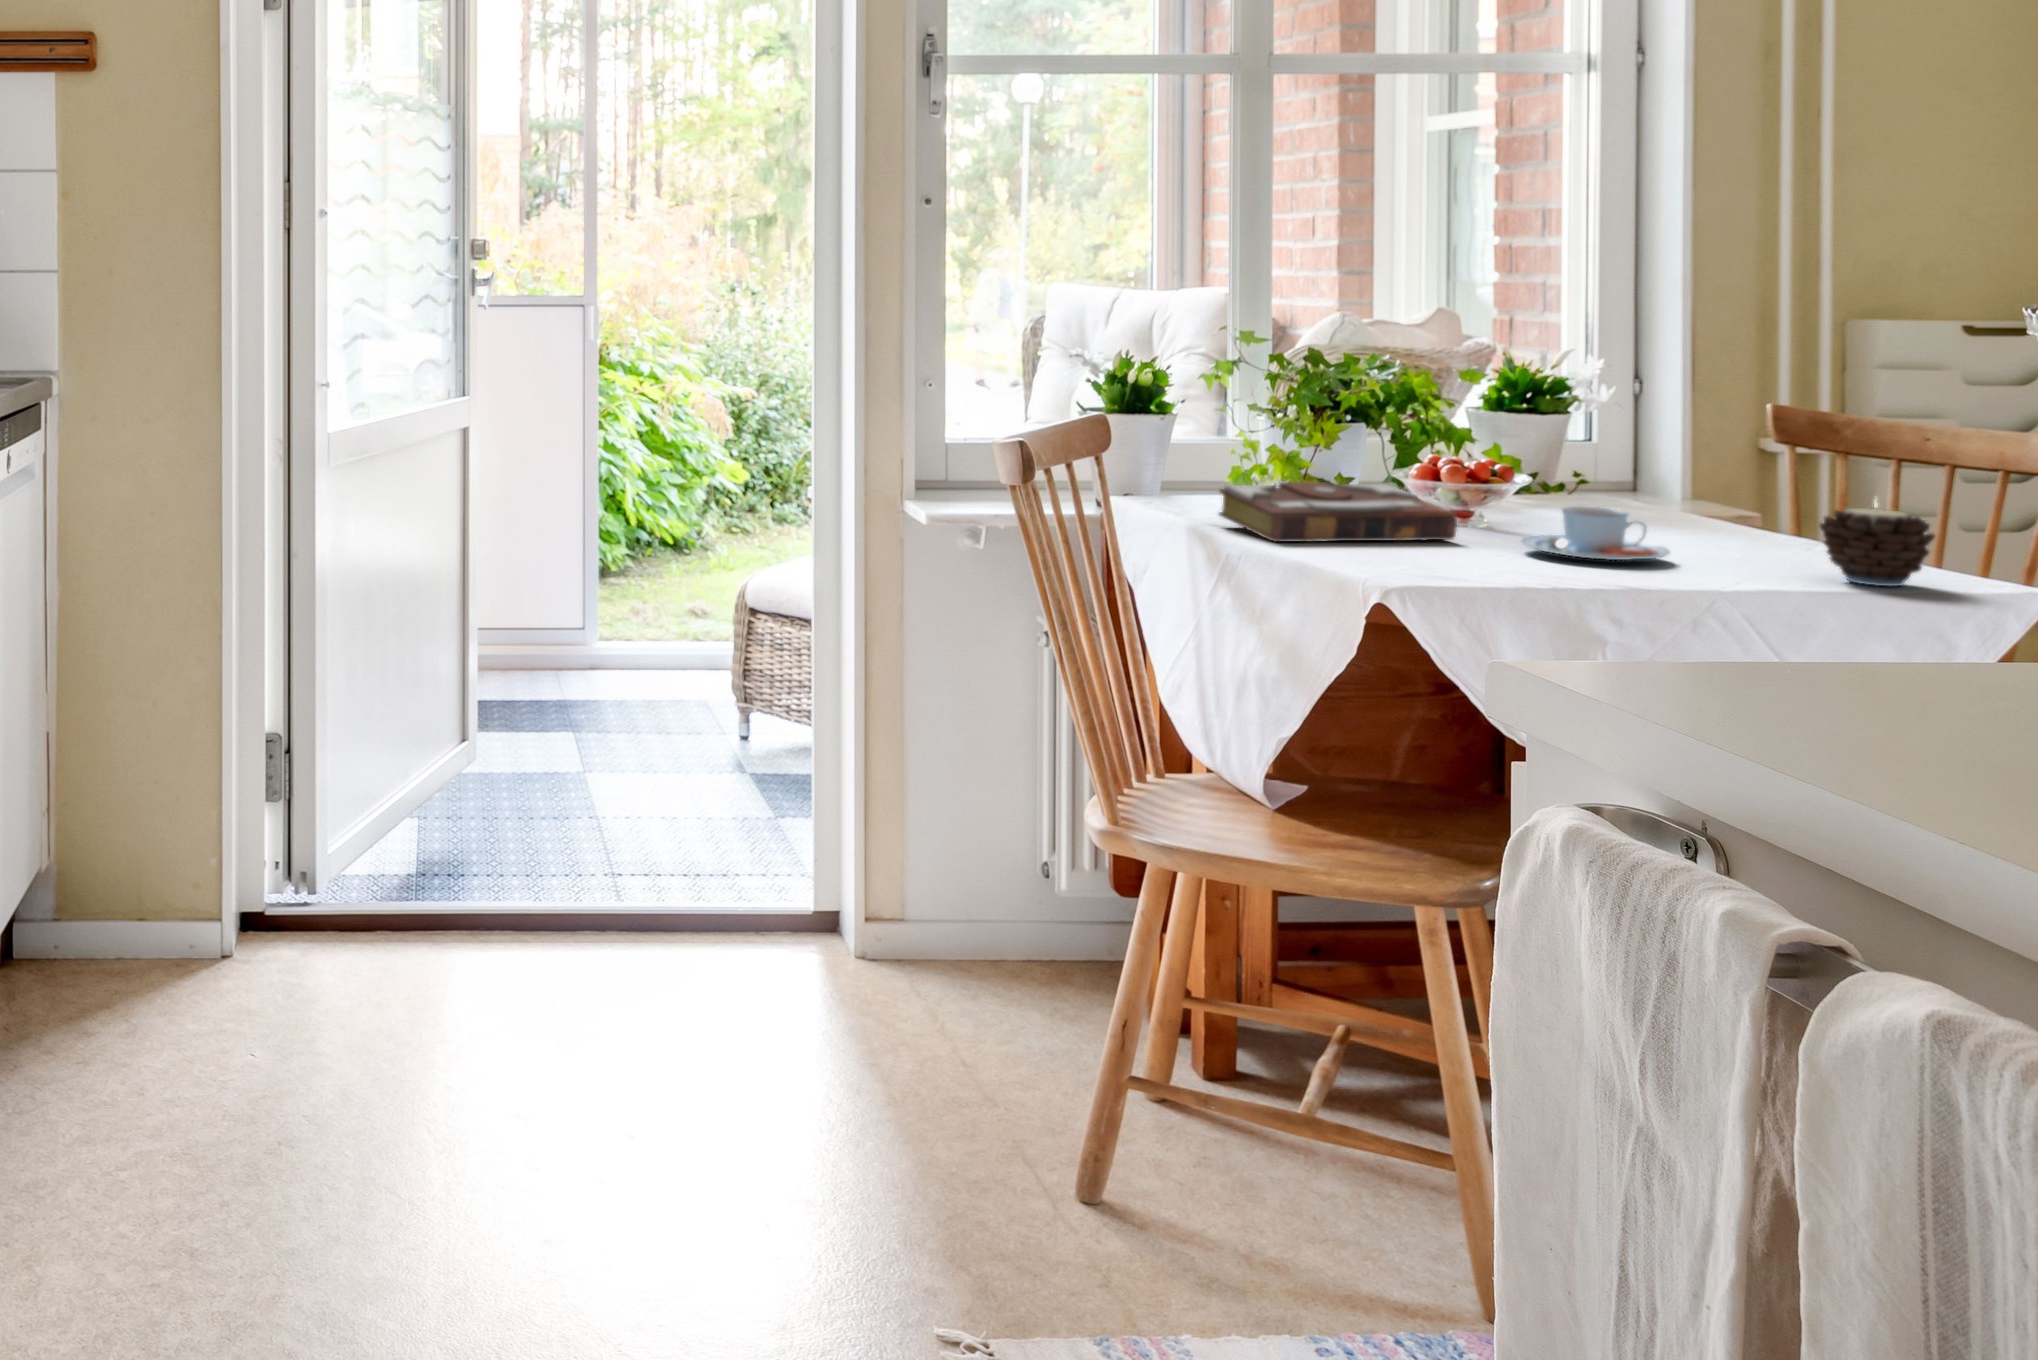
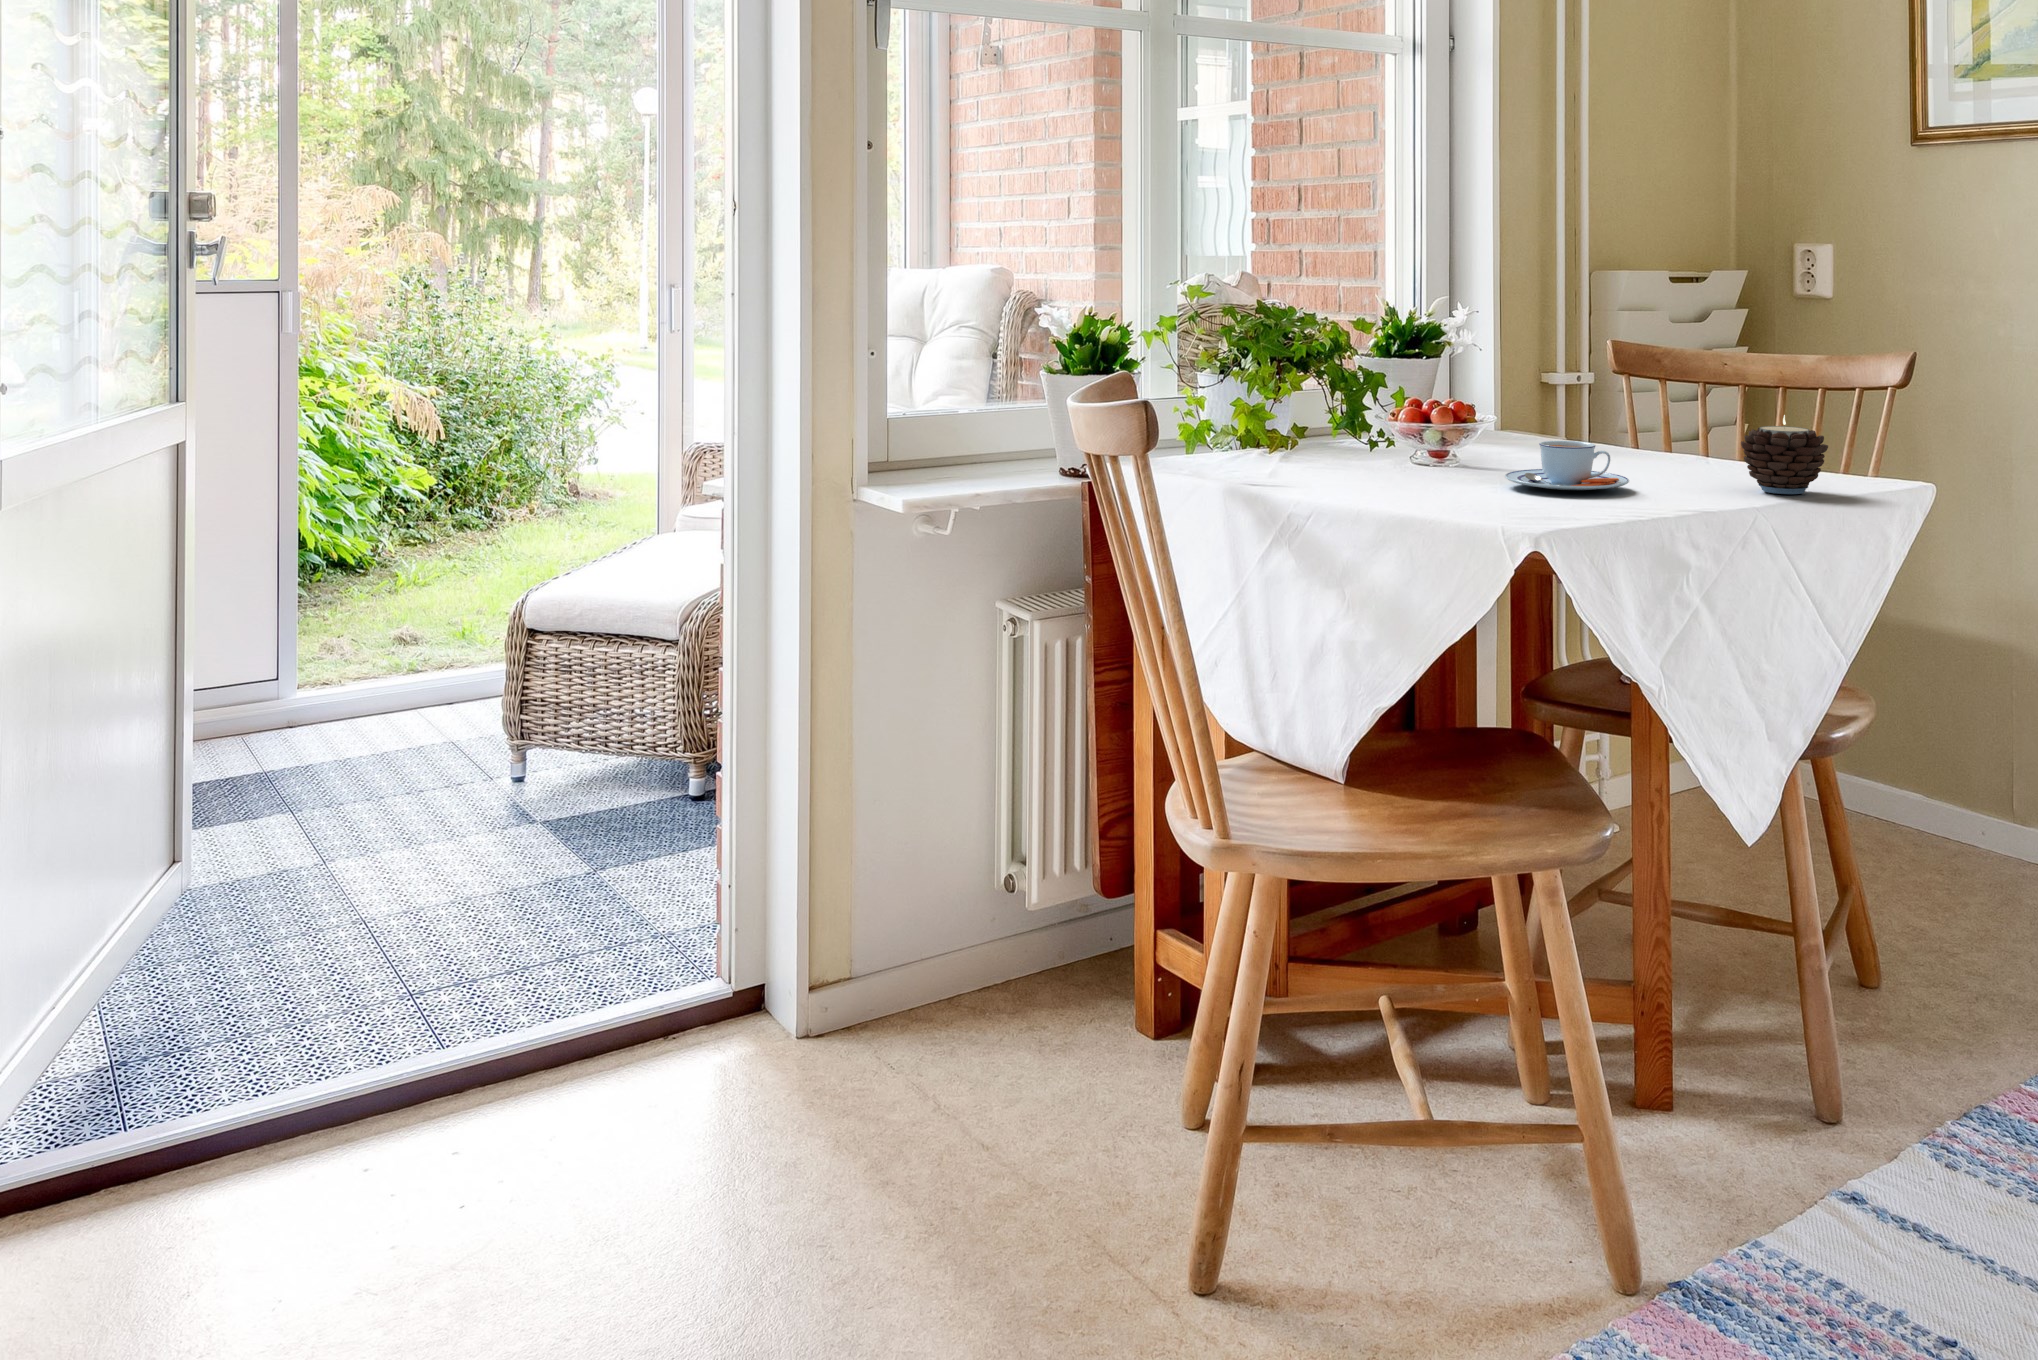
book: present [1219,482,1457,542] -> none [1228,431,1445,500]

